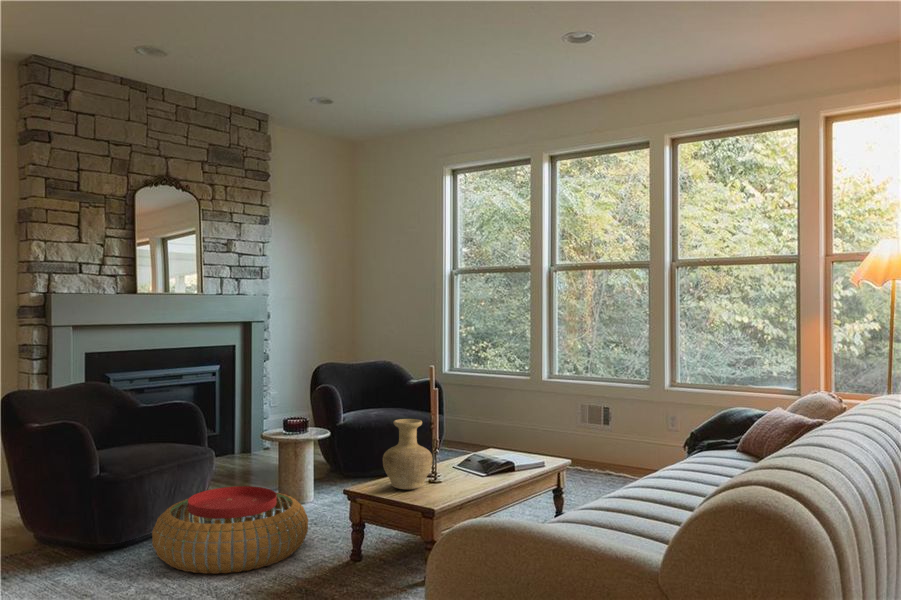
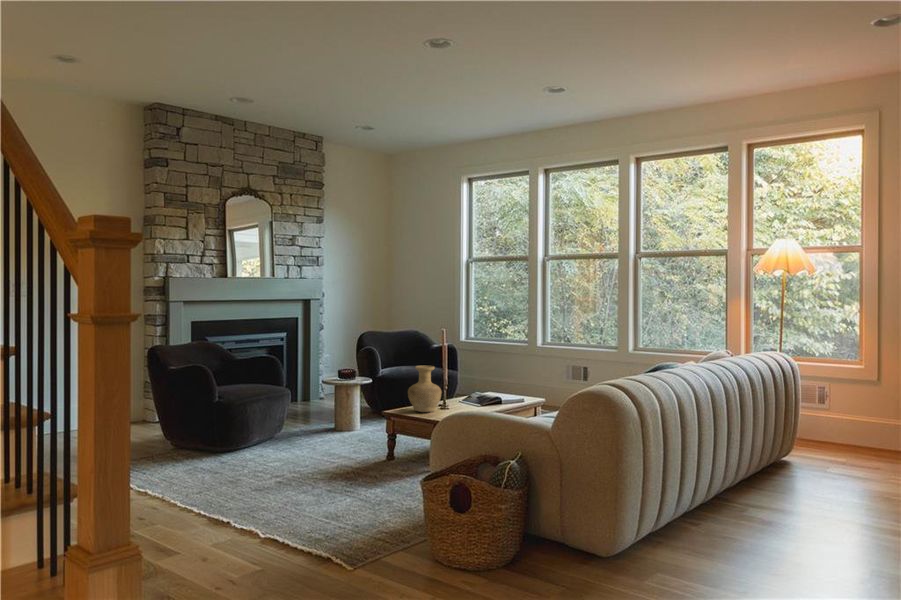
pouf: present [152,486,308,574] -> none [255,413,358,465]

